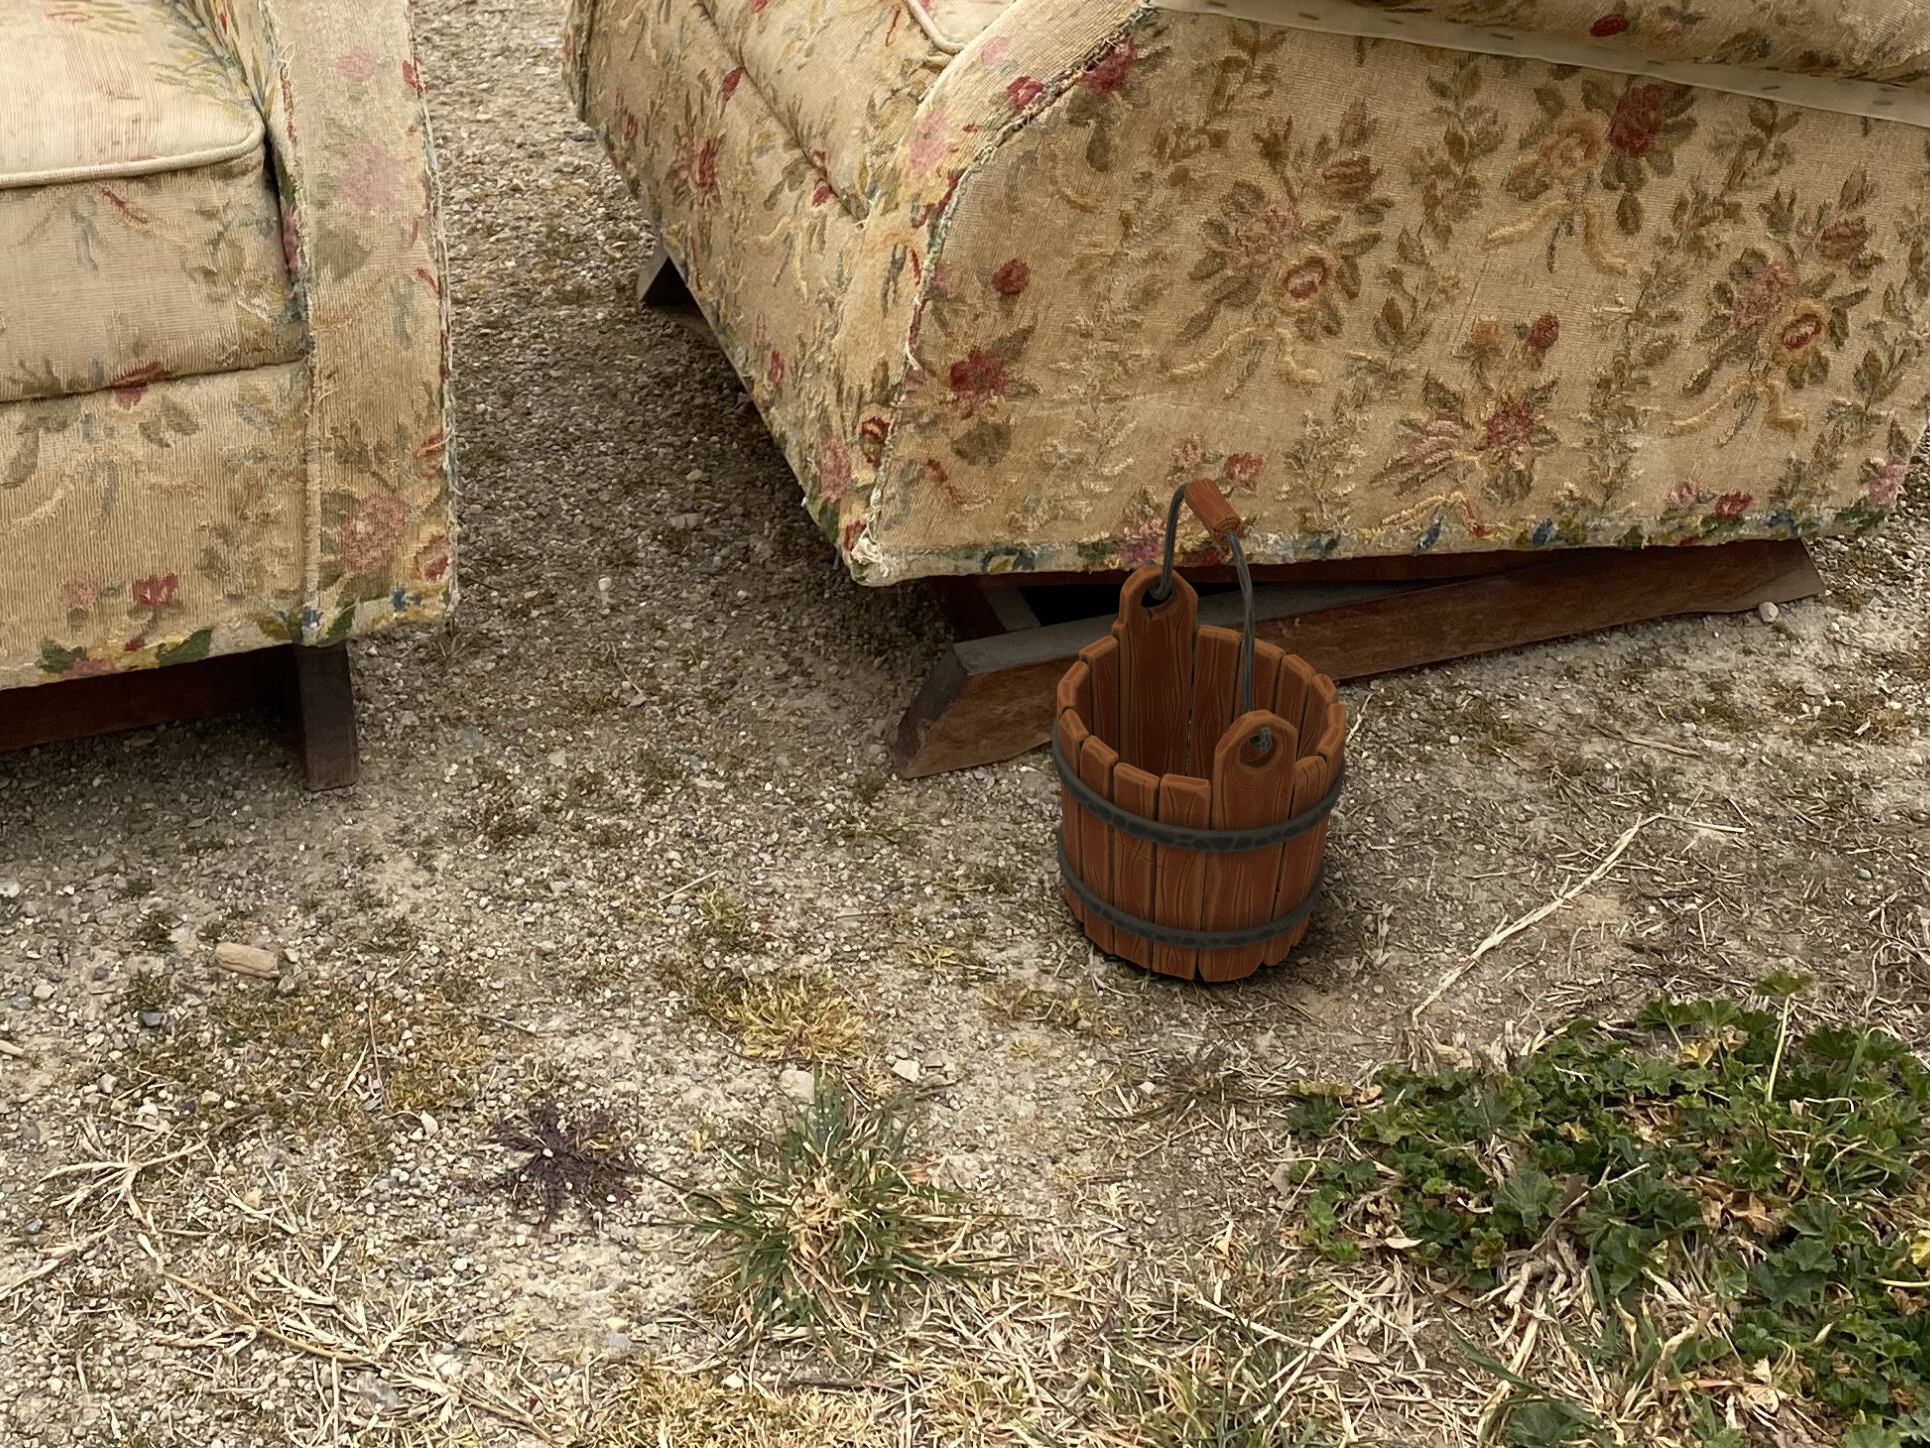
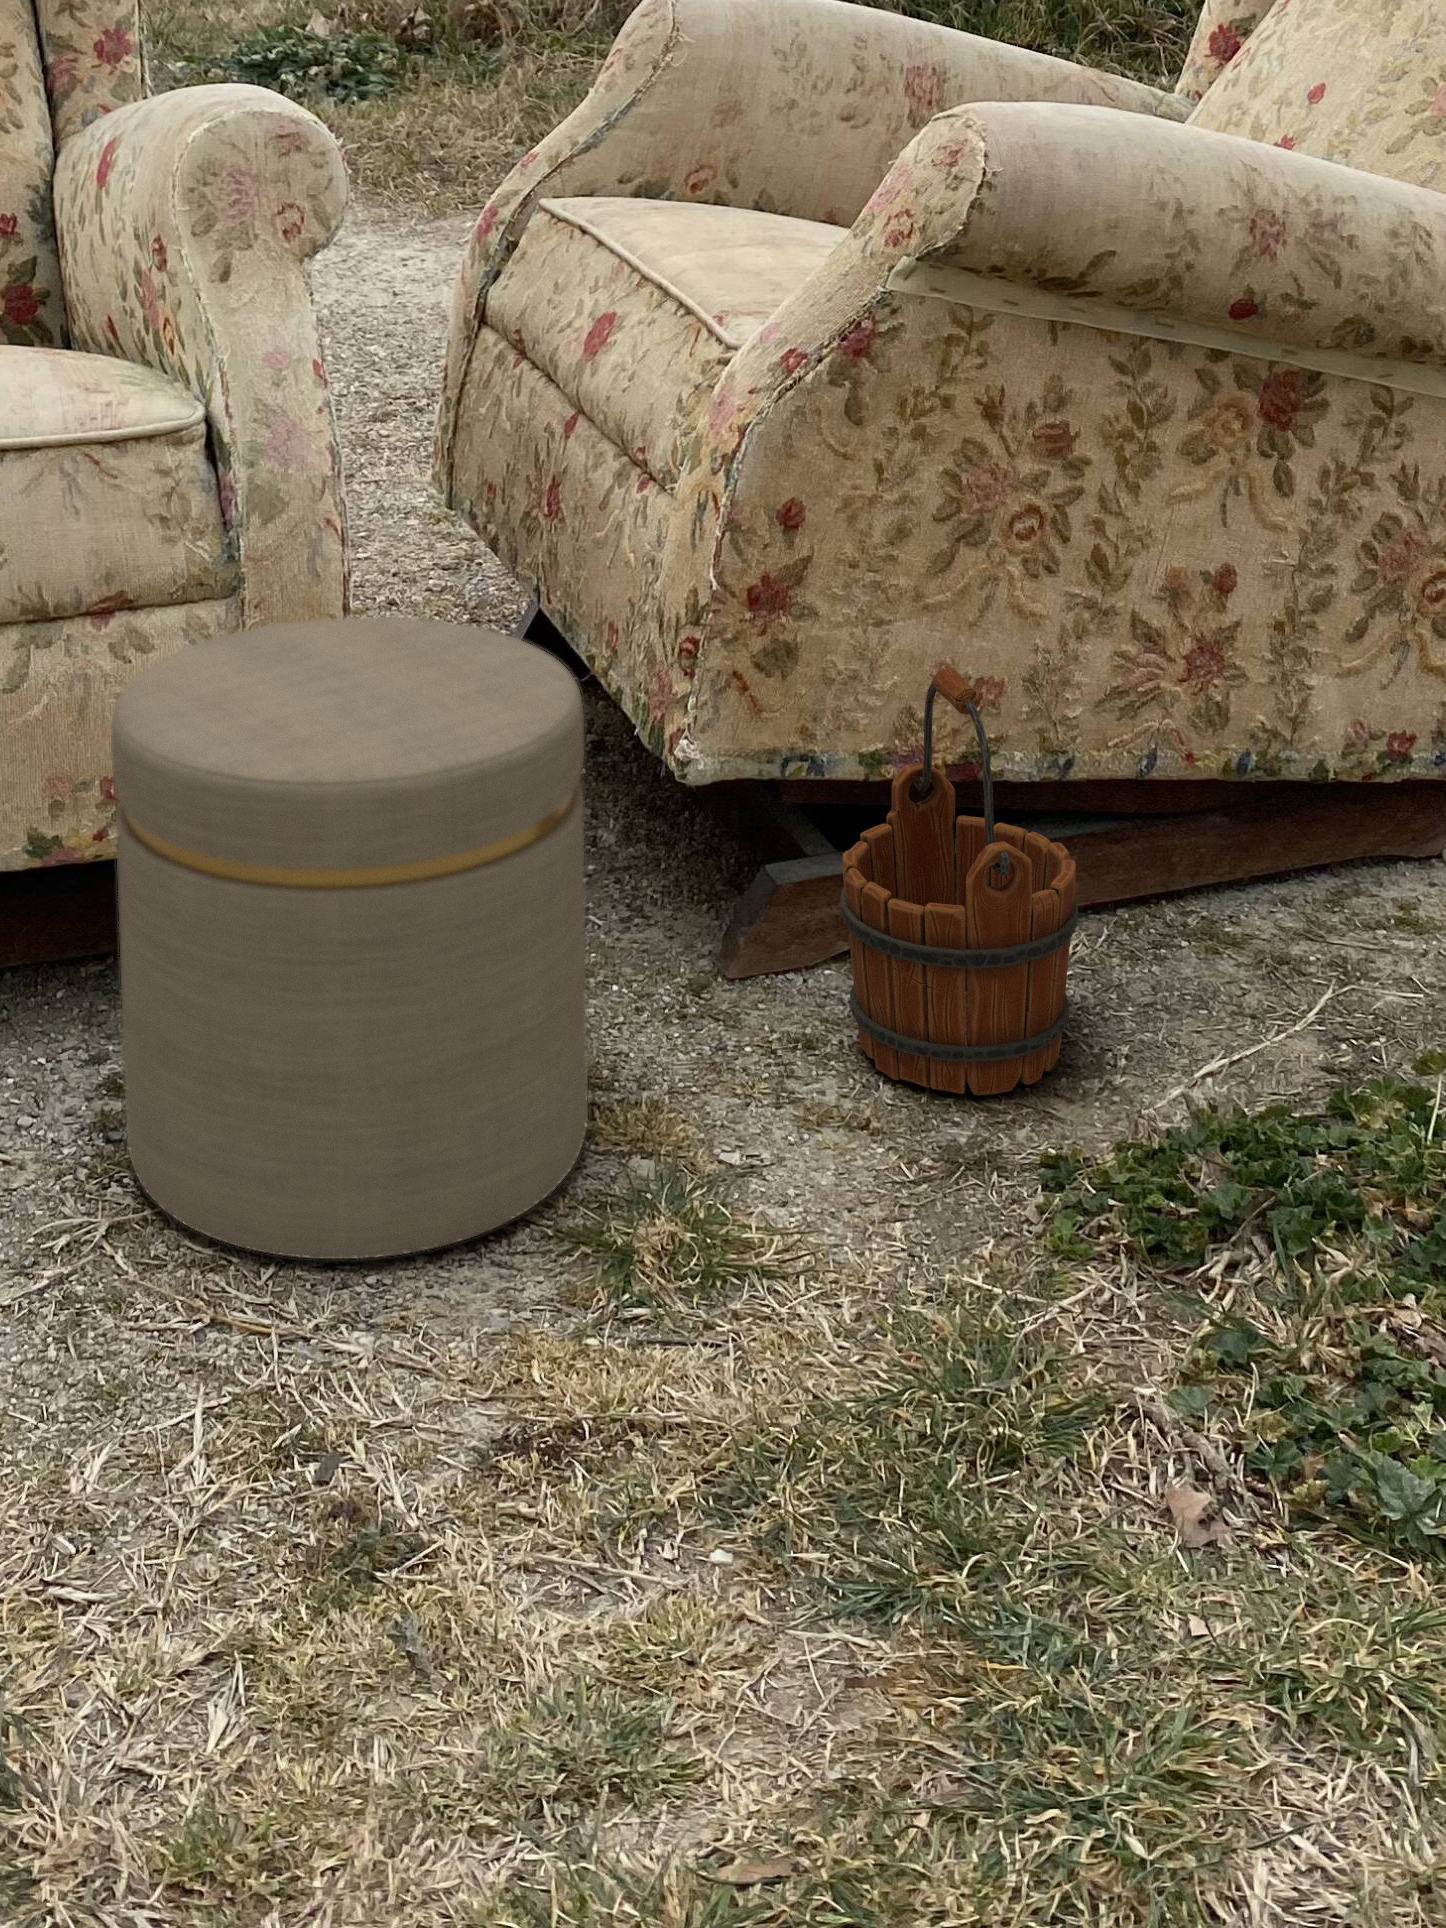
ottoman: none [131,401,742,1238] -> present [111,617,588,1259]

